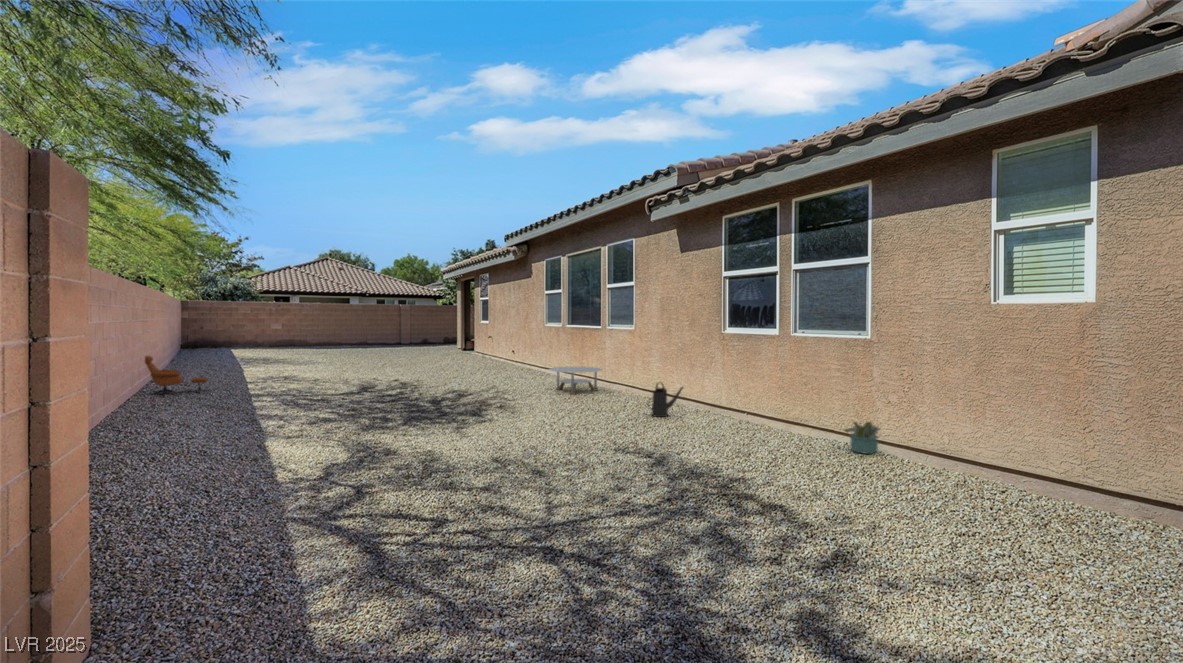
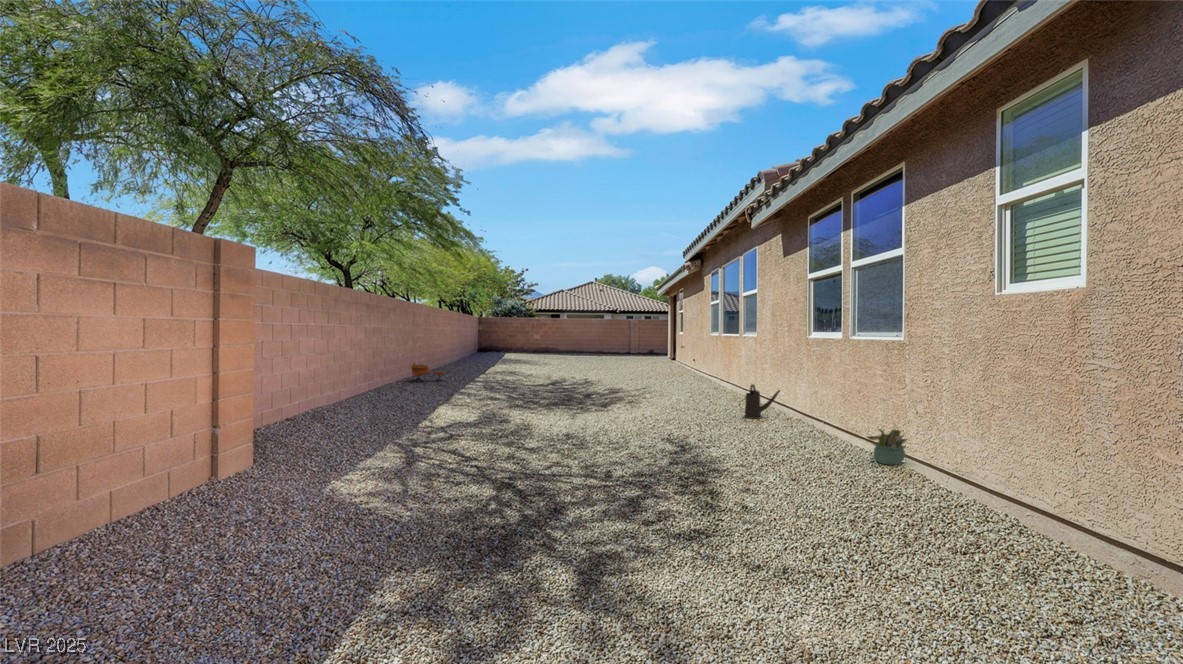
round table: present [549,367,602,395] -> none [685,370,737,396]

